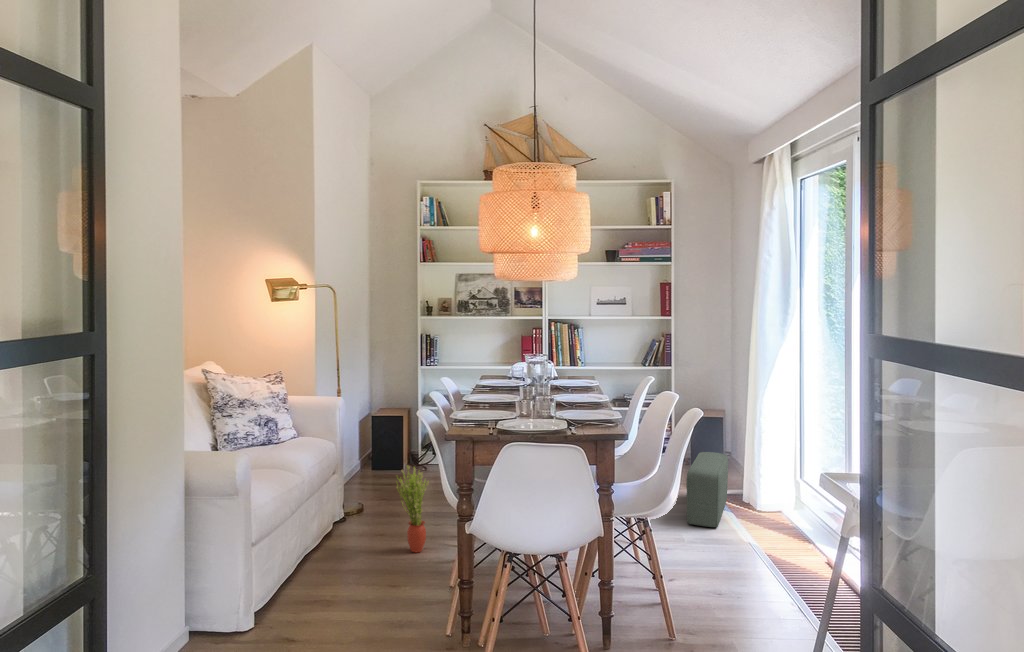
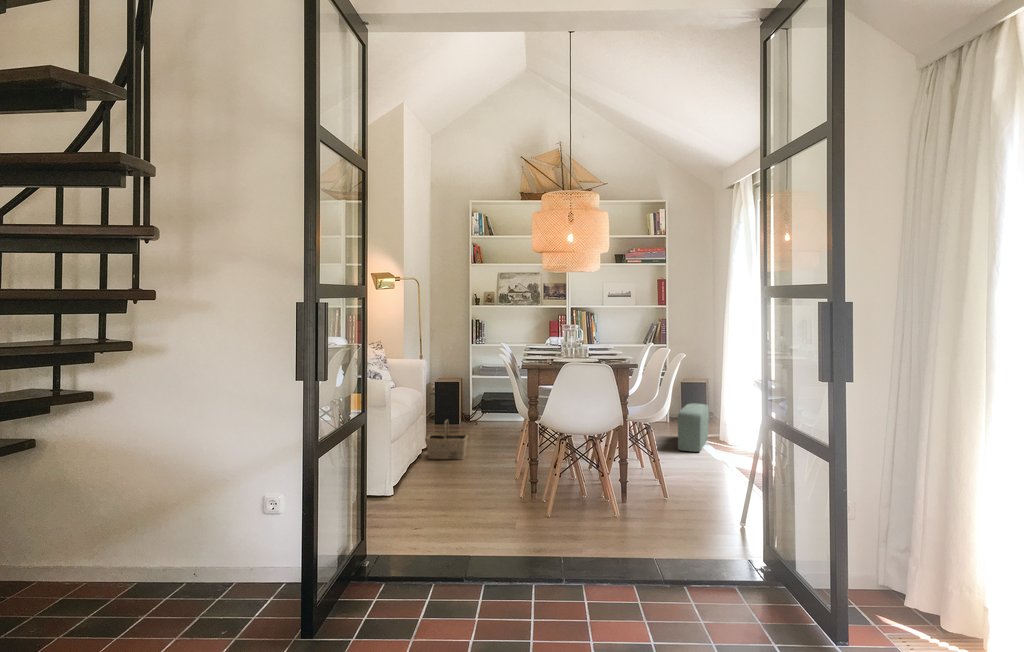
potted plant: present [397,466,429,552] -> none [474,404,497,464]
basket: none [330,484,393,543] -> present [426,420,468,459]

